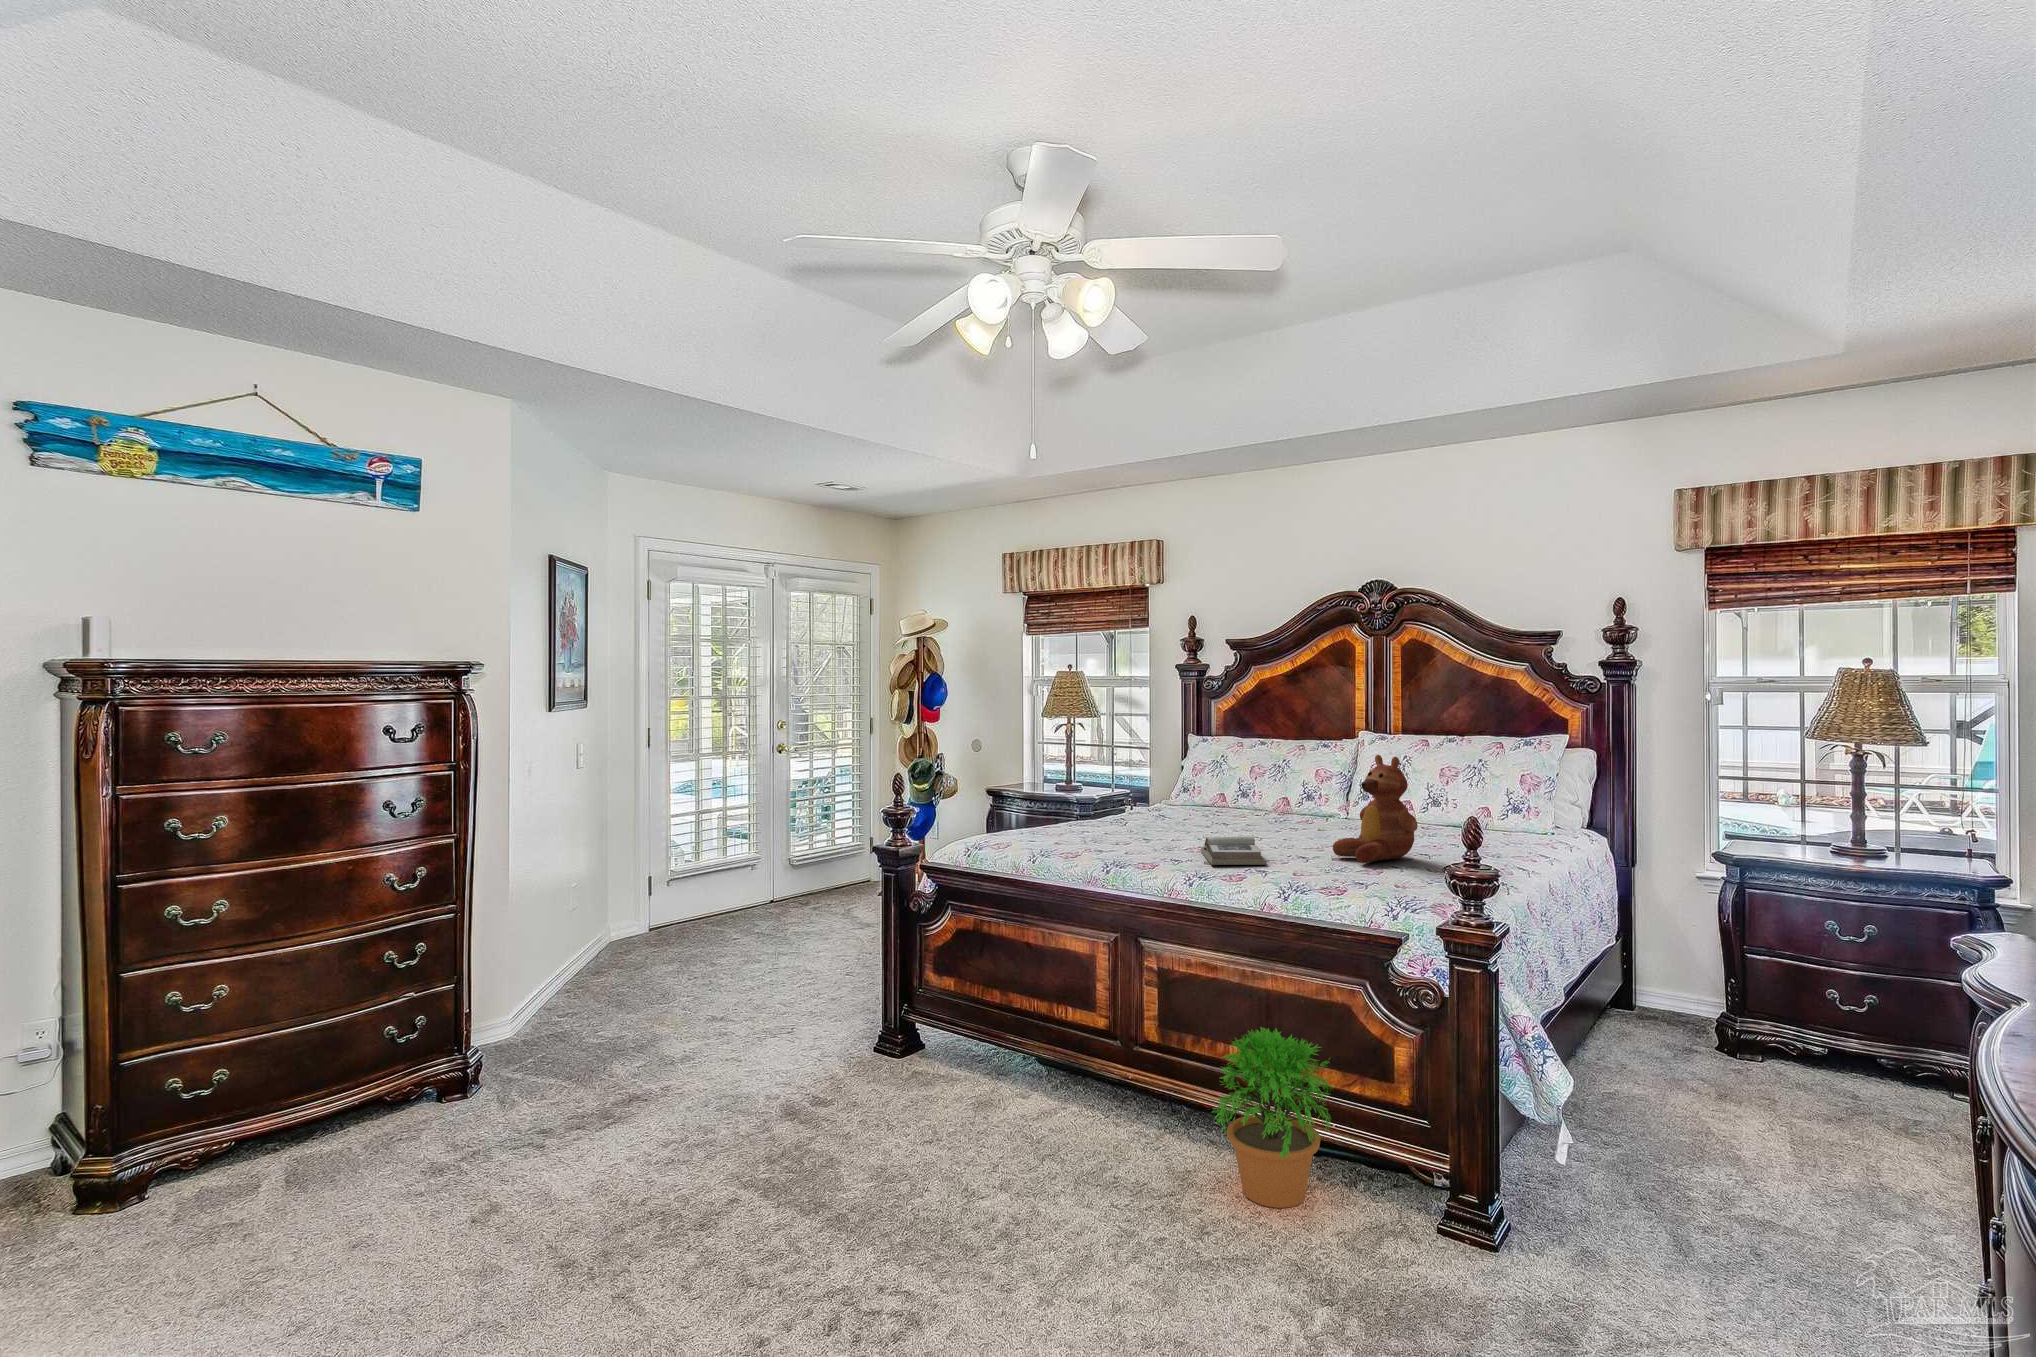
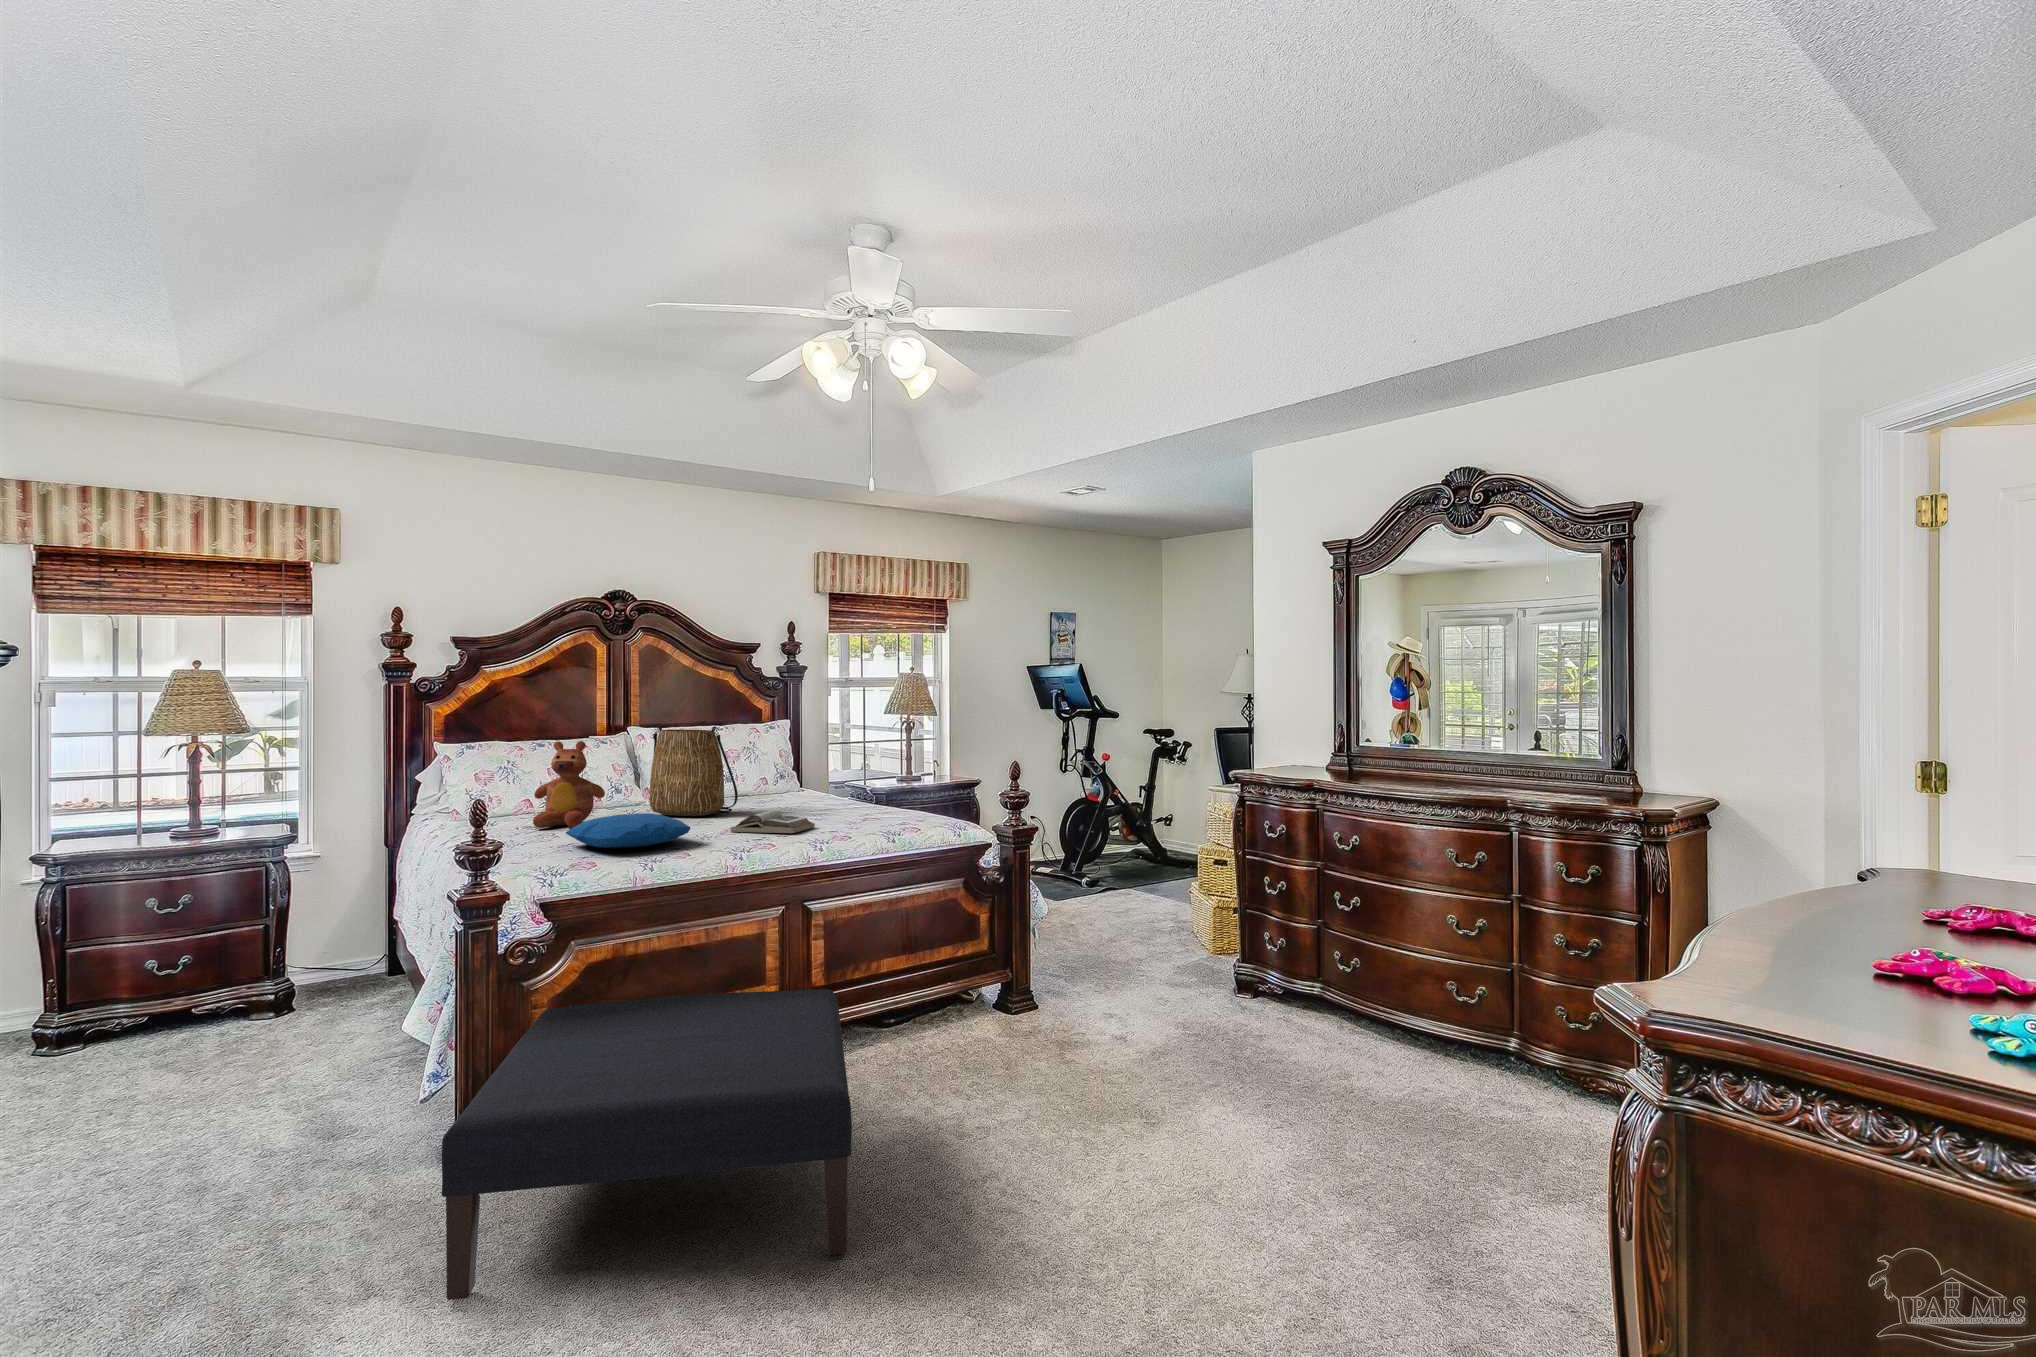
tote bag: none [1252,730,1322,835] -> present [649,725,738,816]
teddy bear: present [1333,755,1418,863] -> present [533,741,605,828]
pillow: none [1042,814,1154,847] -> present [566,813,690,848]
ottoman: none [652,957,1003,1227] -> present [442,989,852,1300]
potted plant: present [1212,1027,1334,1208] -> none [914,919,1014,1044]

